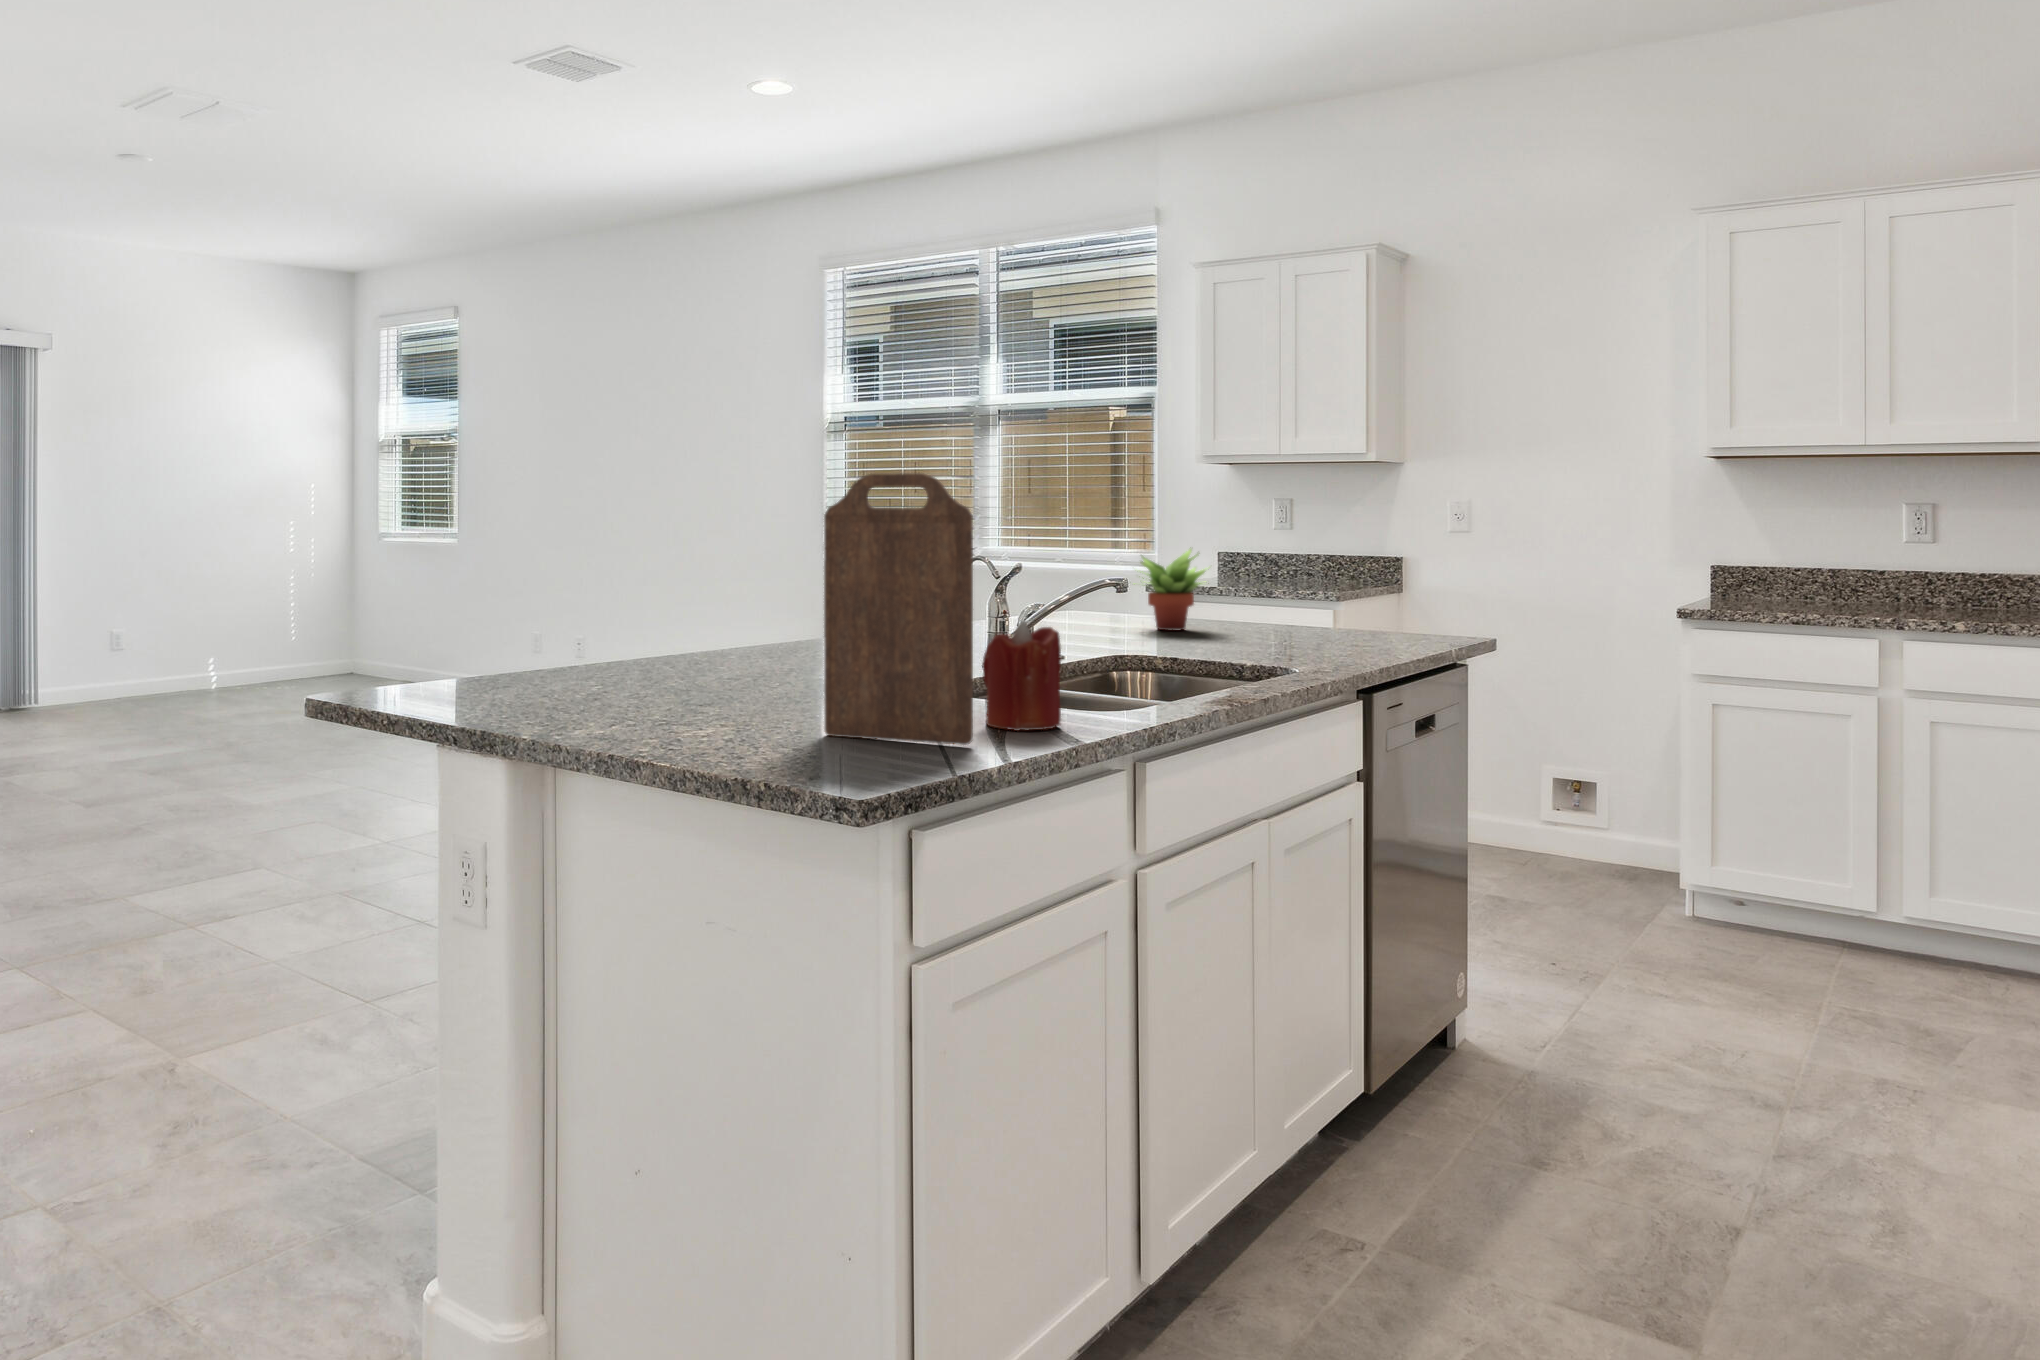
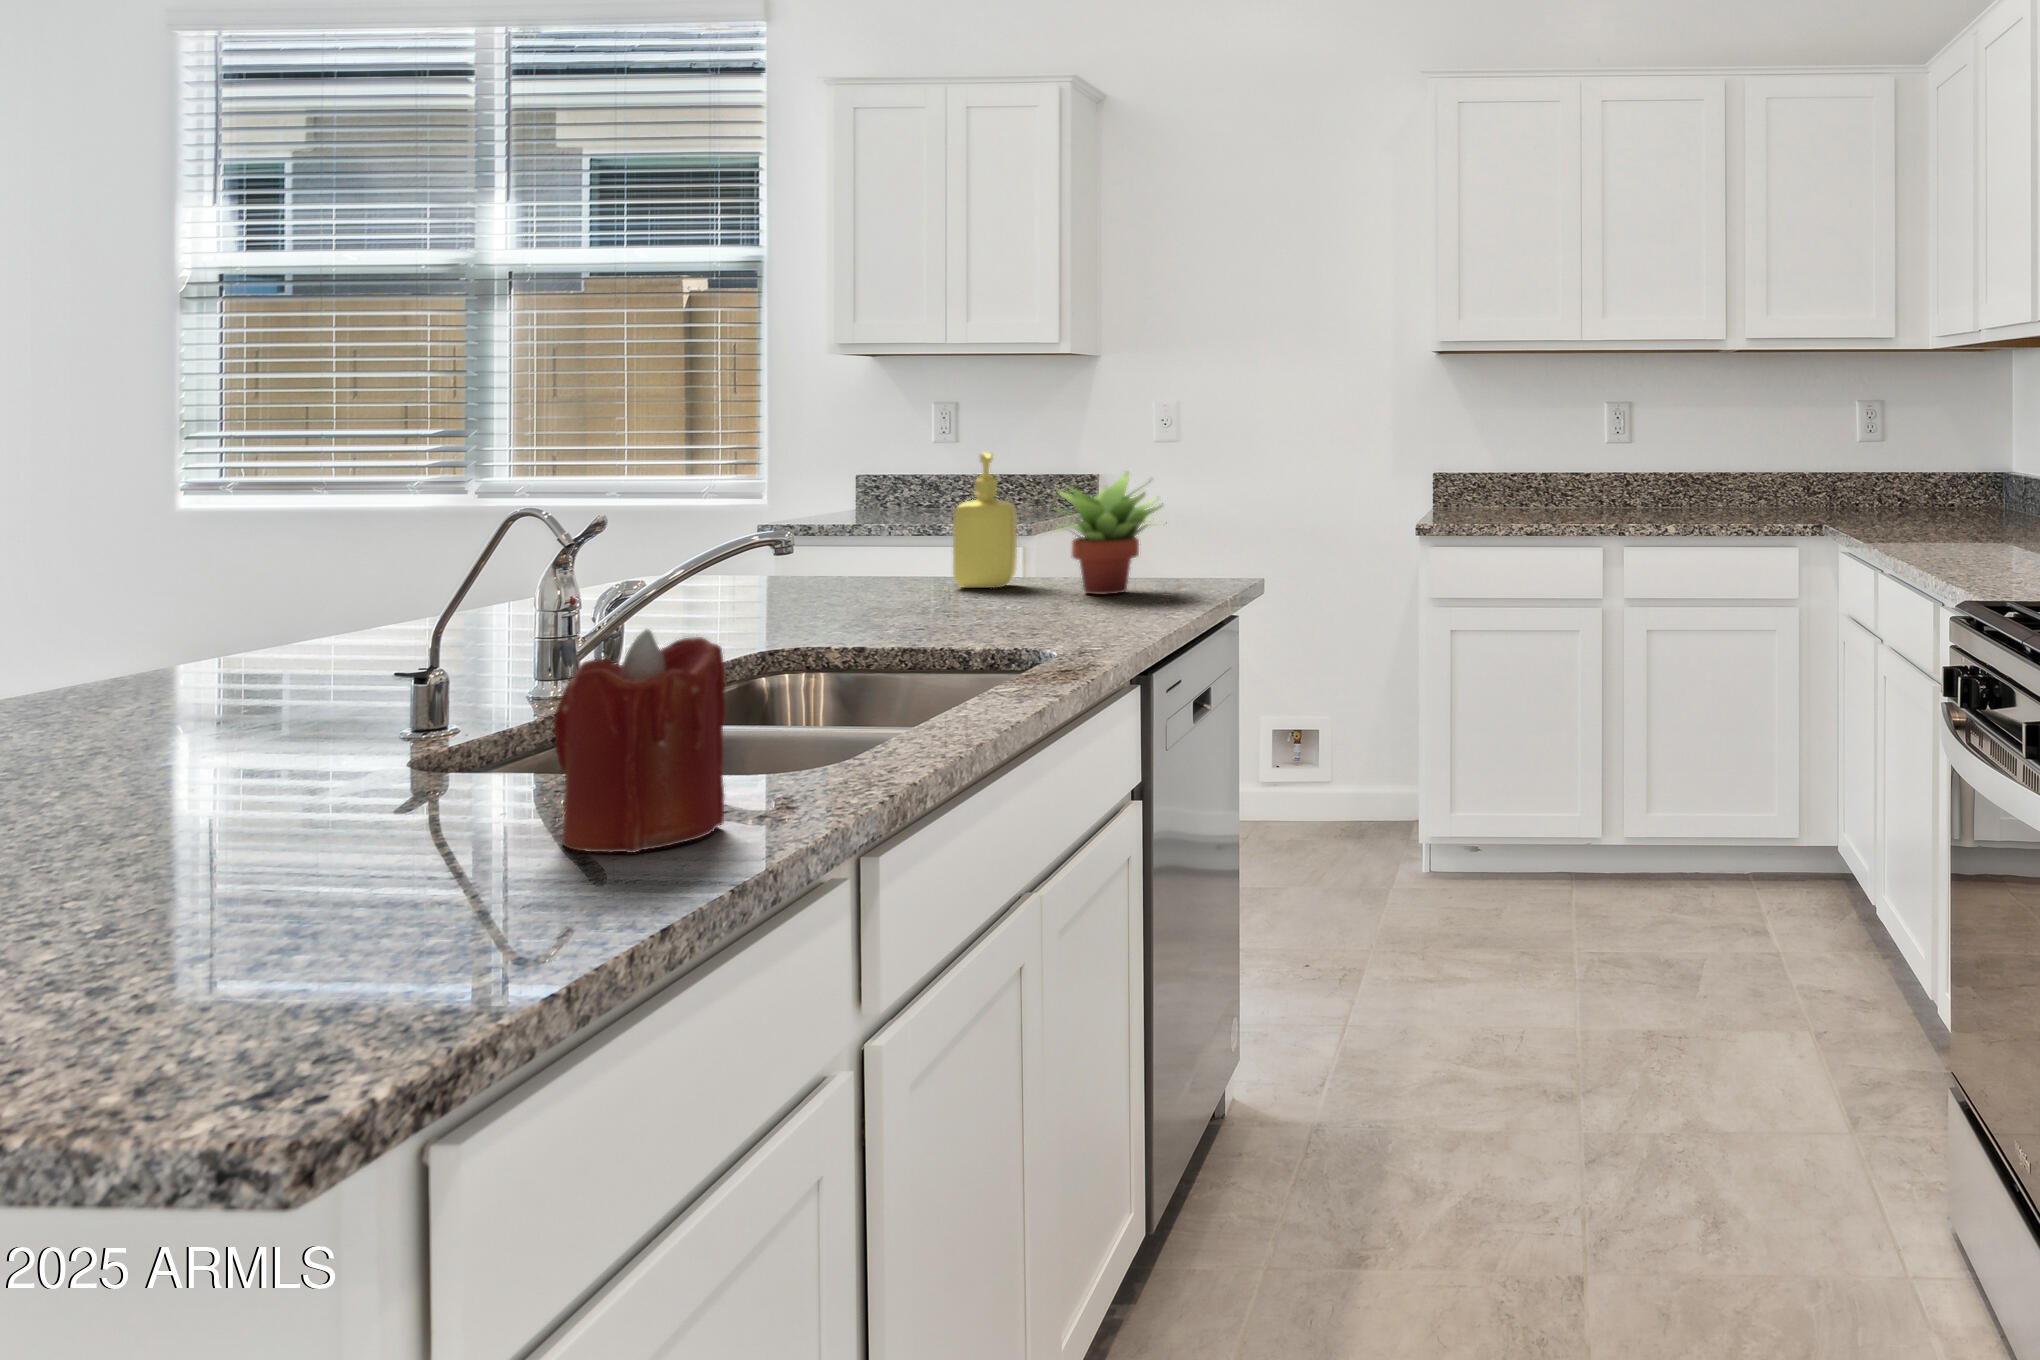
cutting board: present [824,473,973,745] -> none [140,337,550,951]
soap dispenser: none [1253,536,1298,632] -> present [953,453,1017,588]
succulent plant: present [1141,549,1206,630] -> present [1056,472,1163,595]

